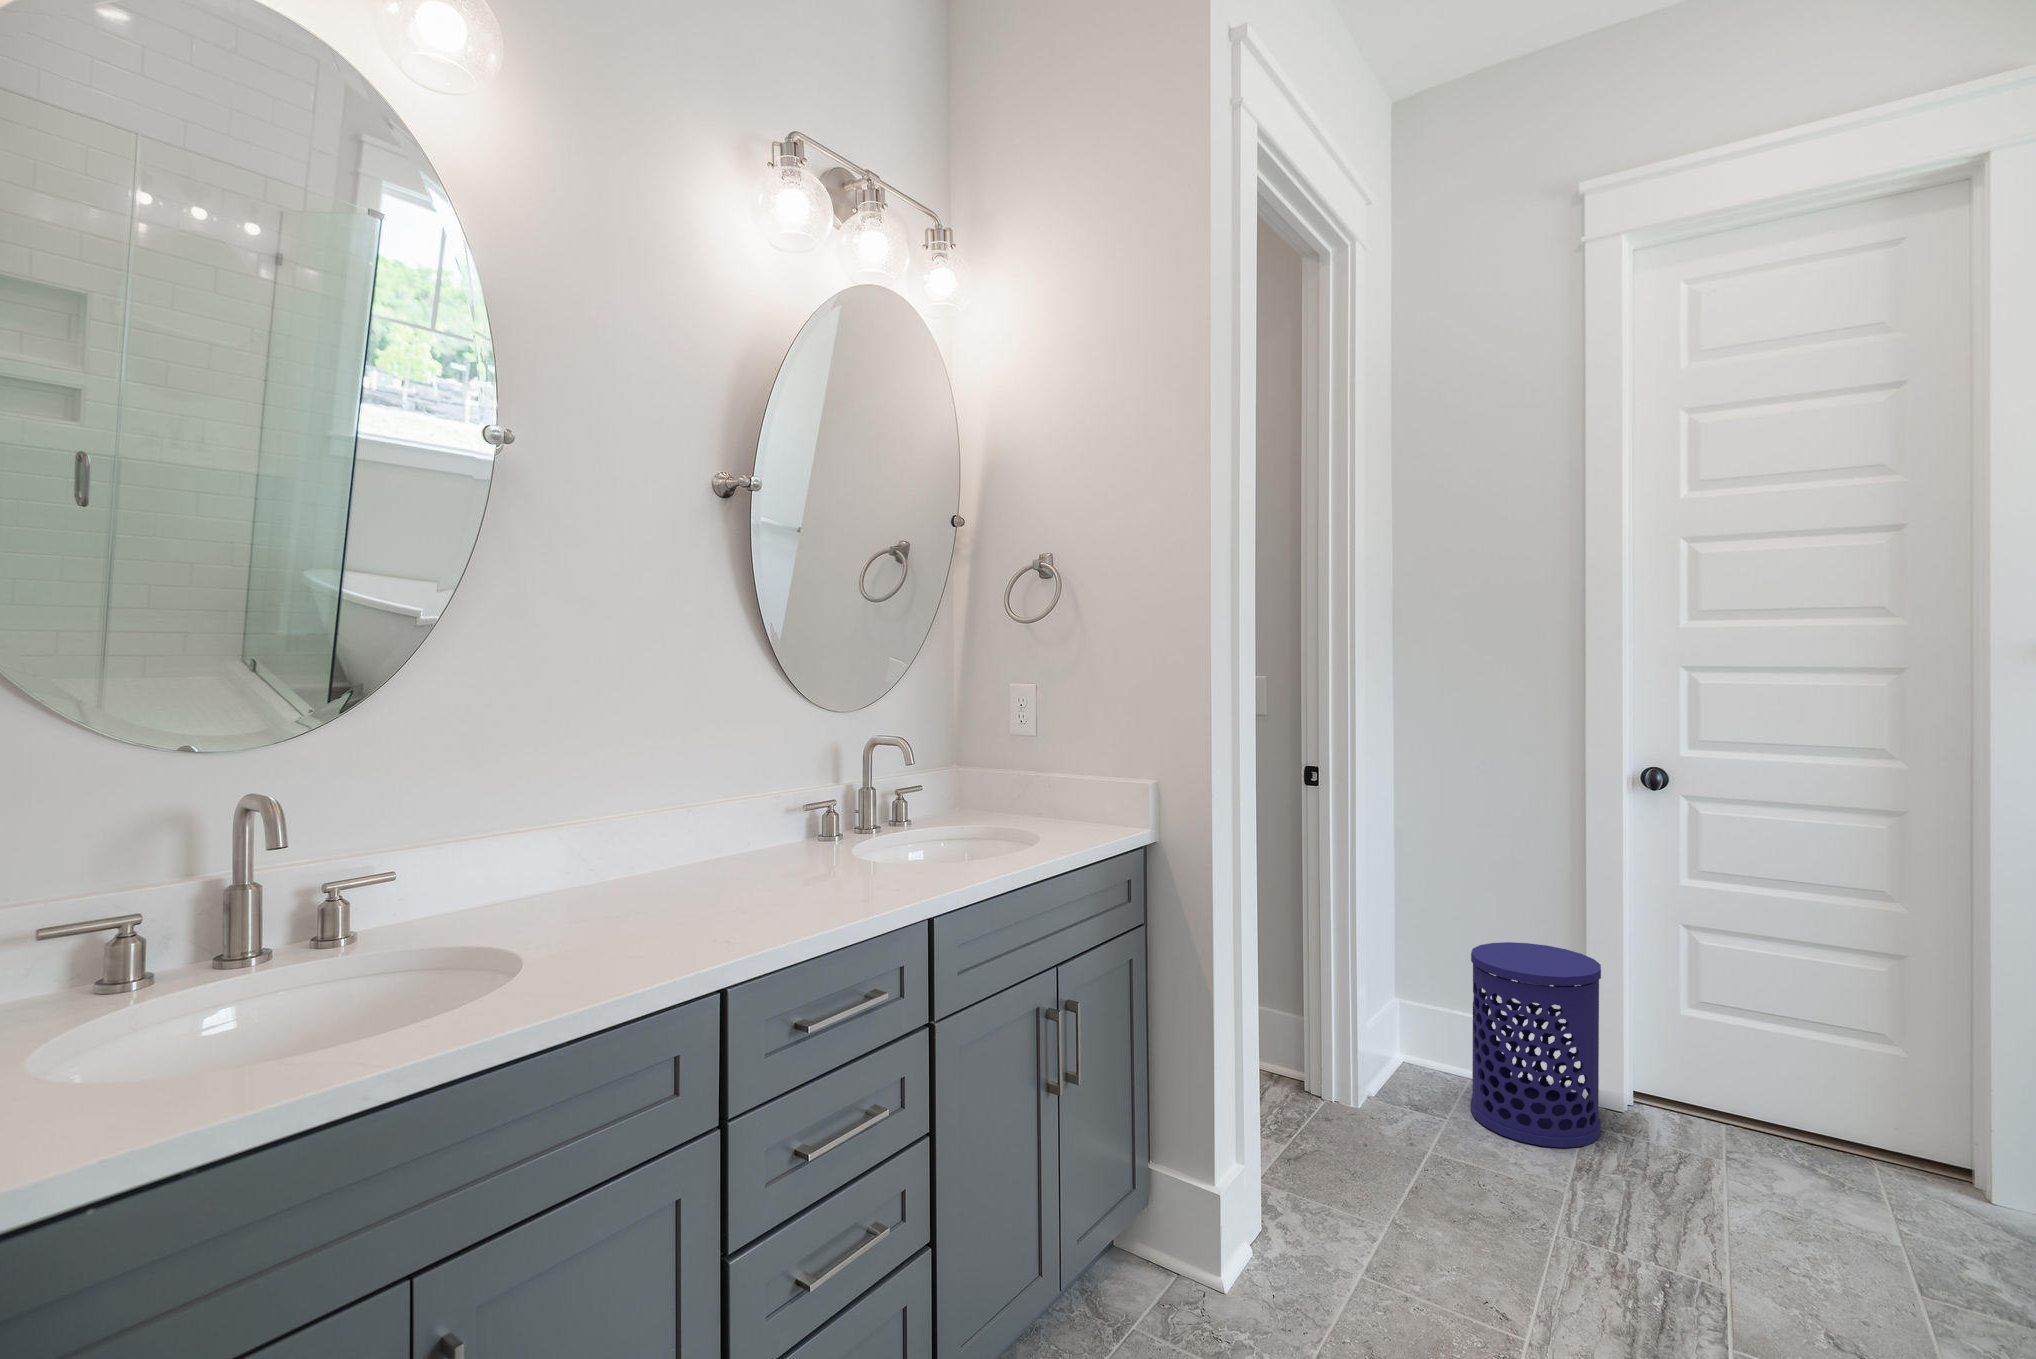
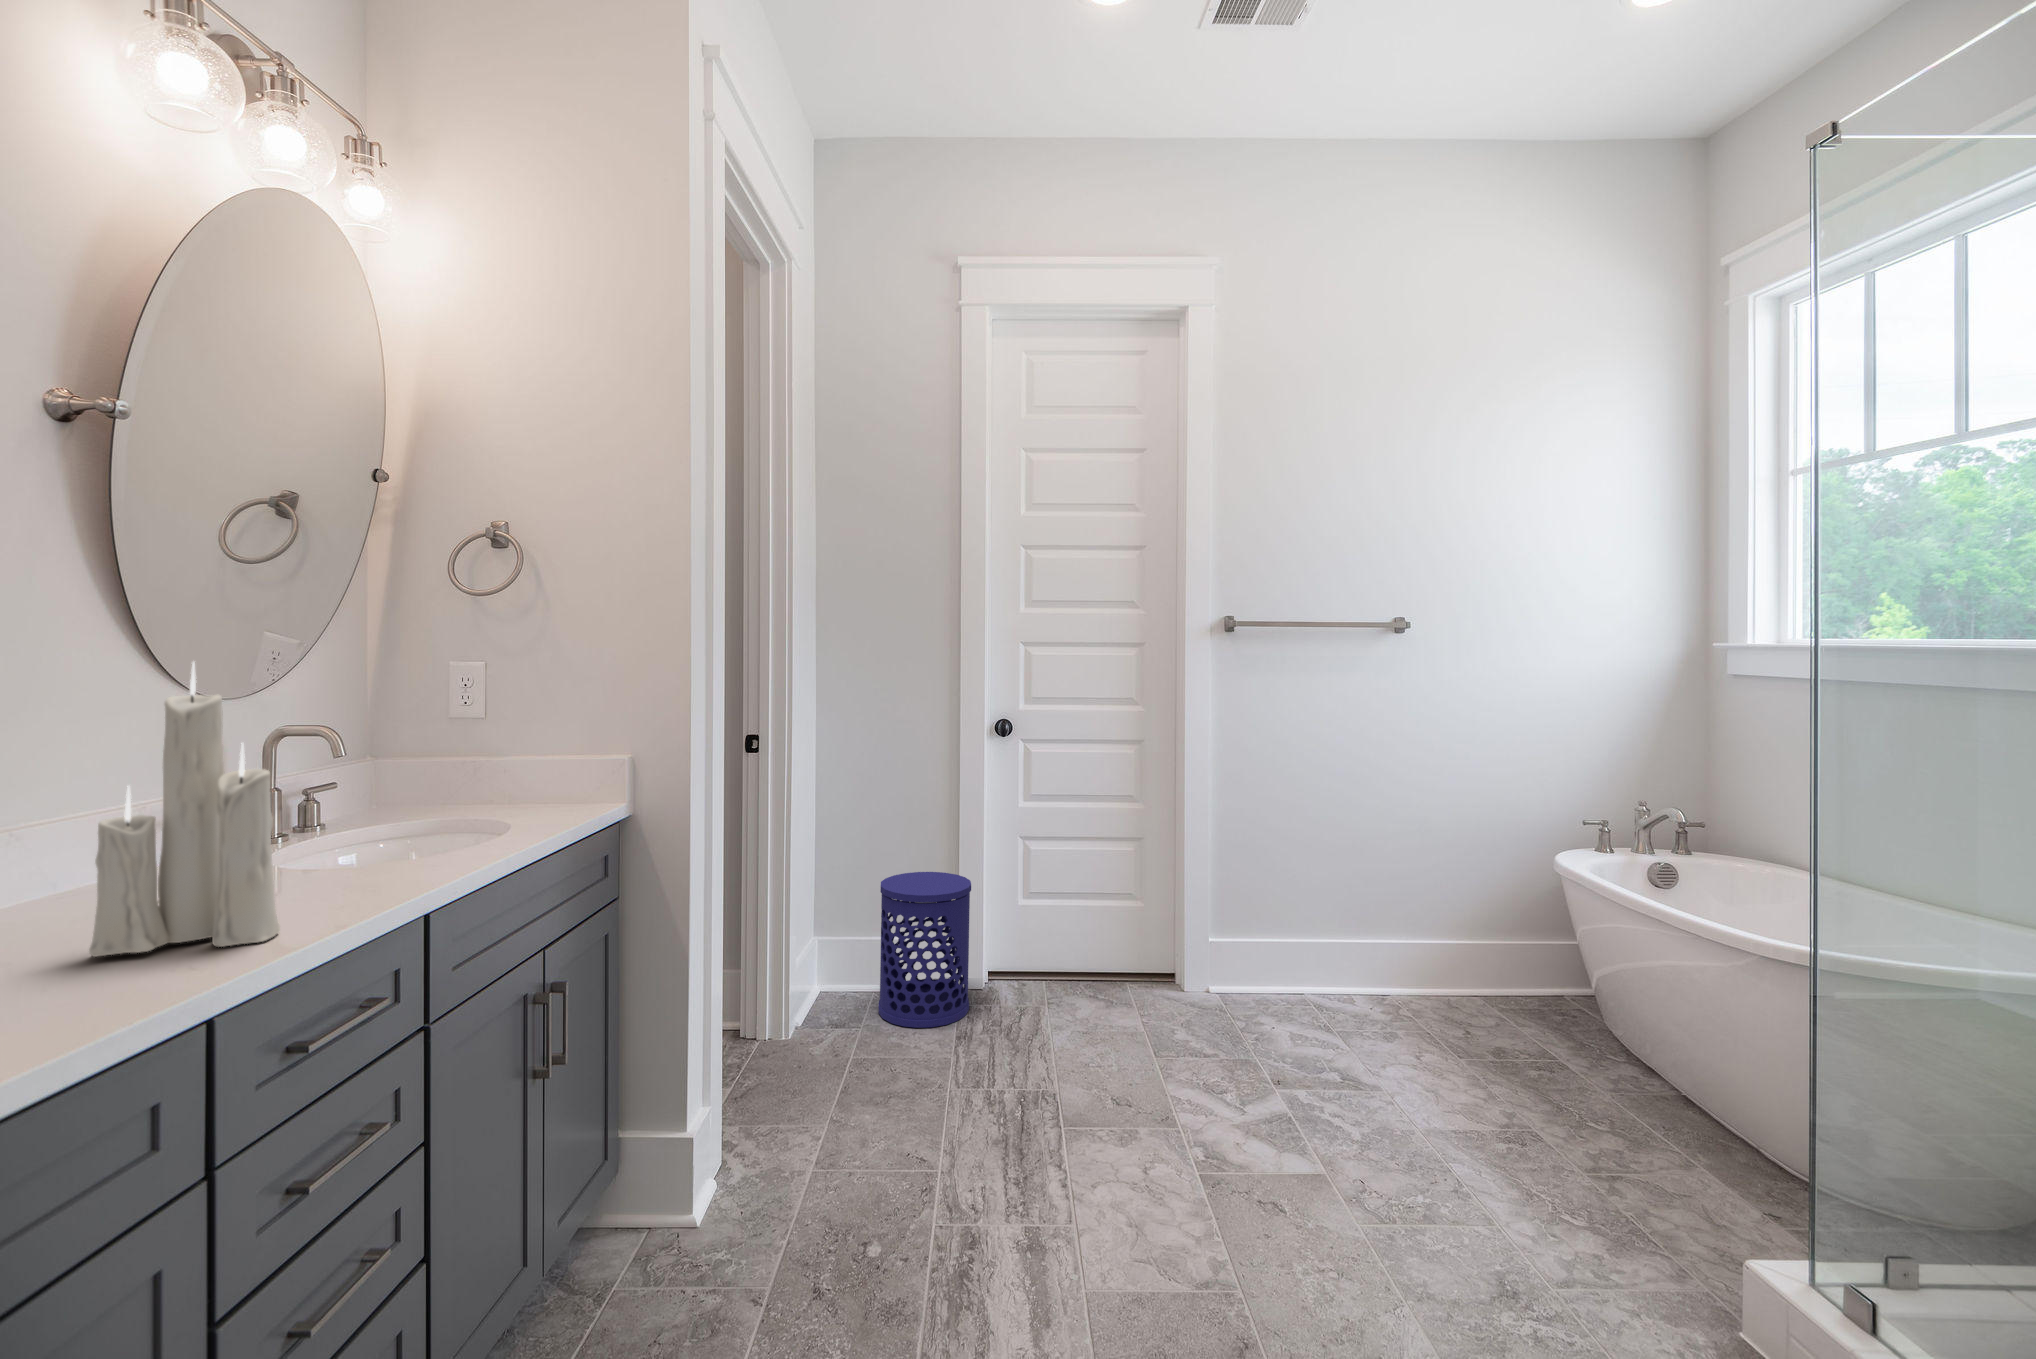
candle: none [711,669,825,917] -> present [89,662,280,957]

